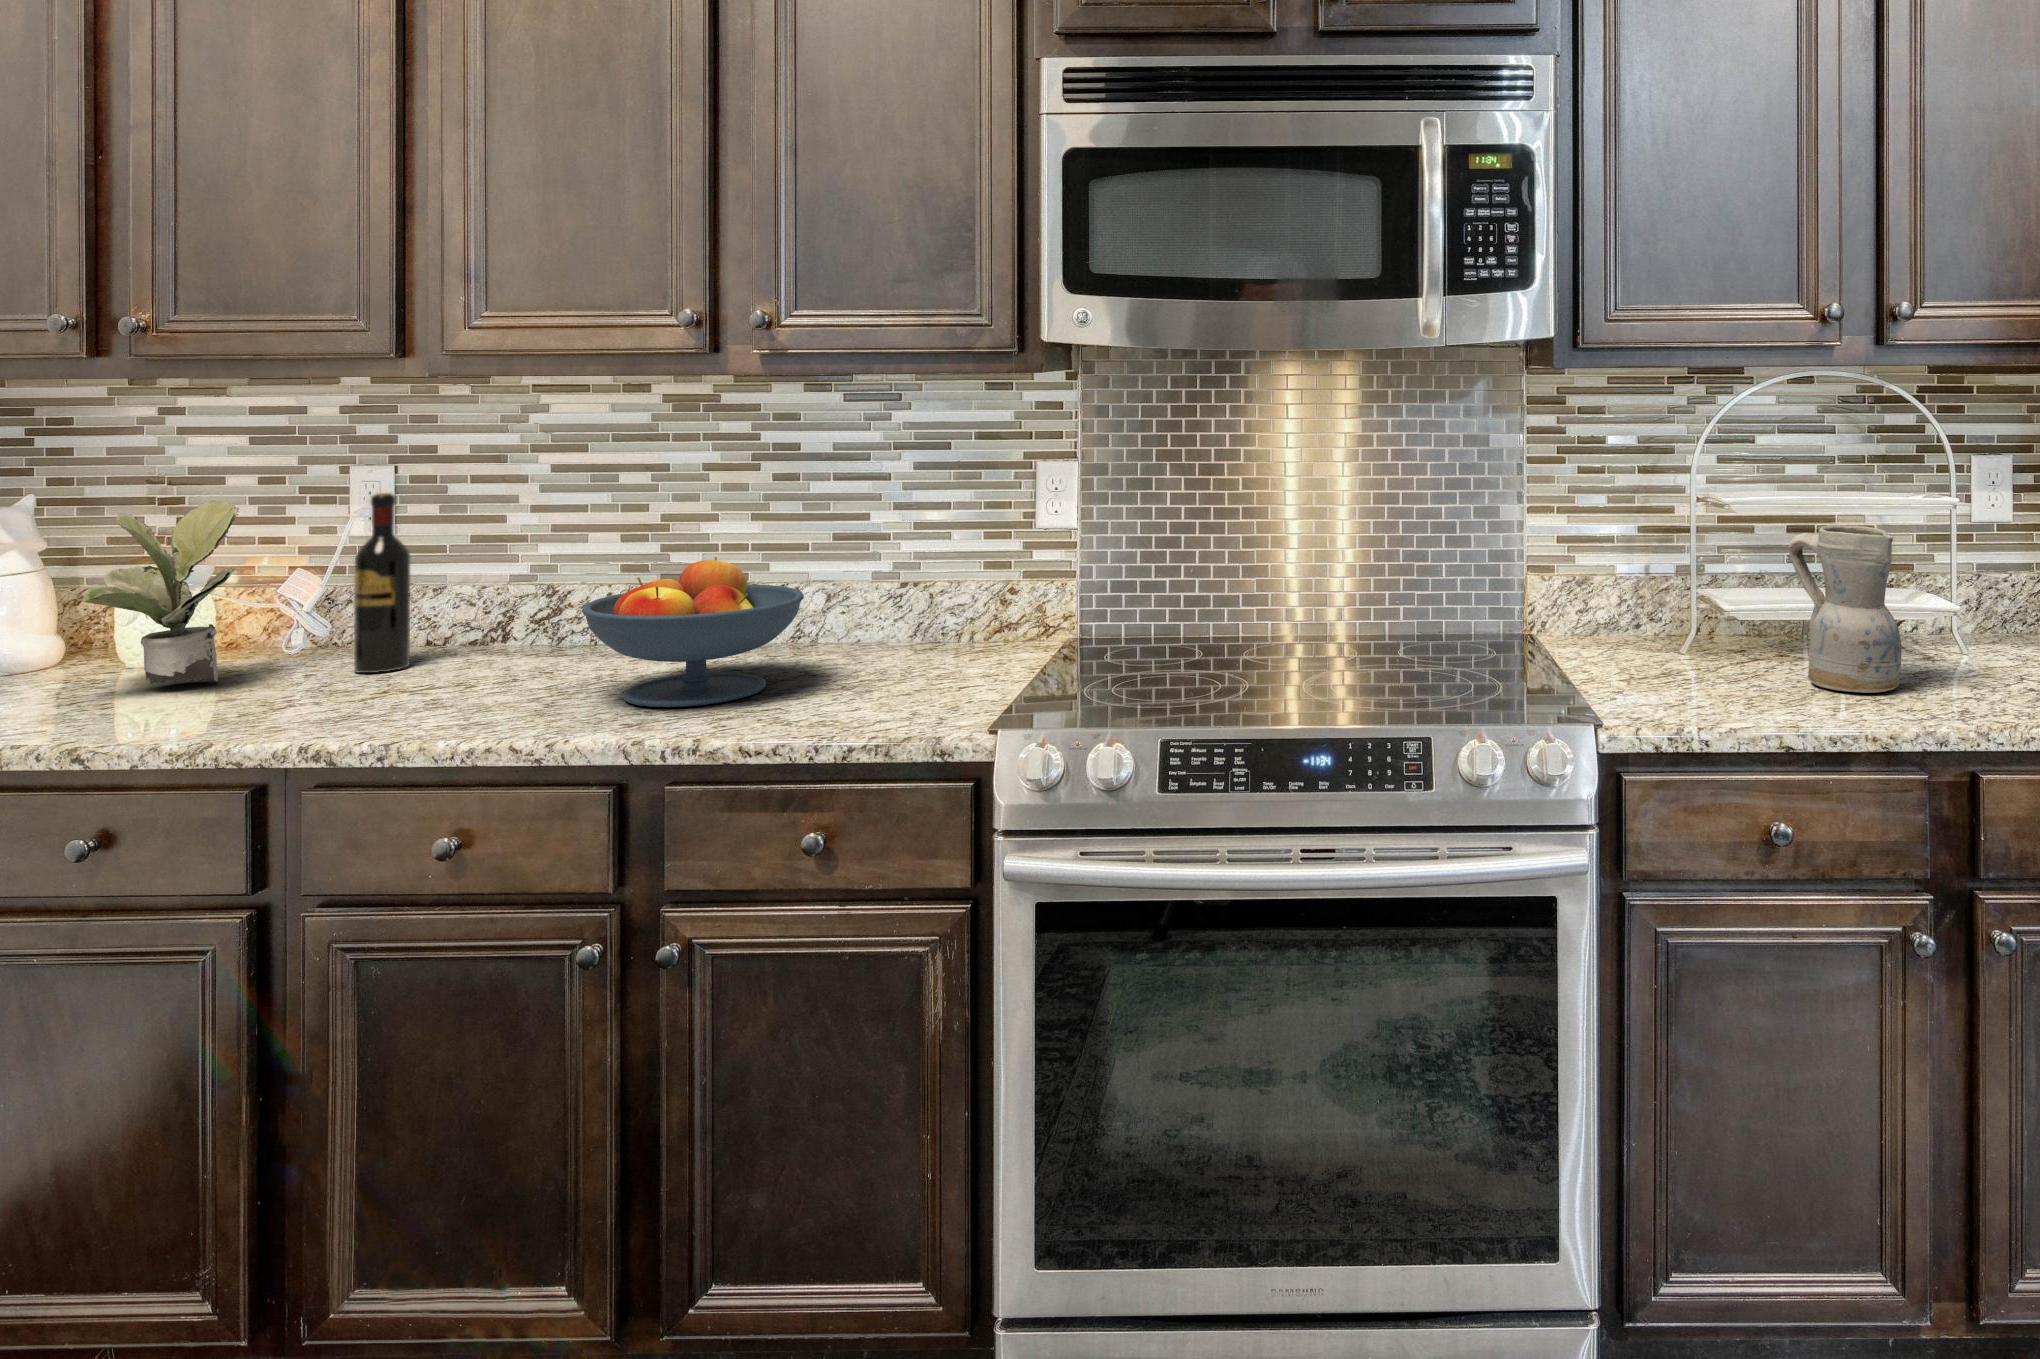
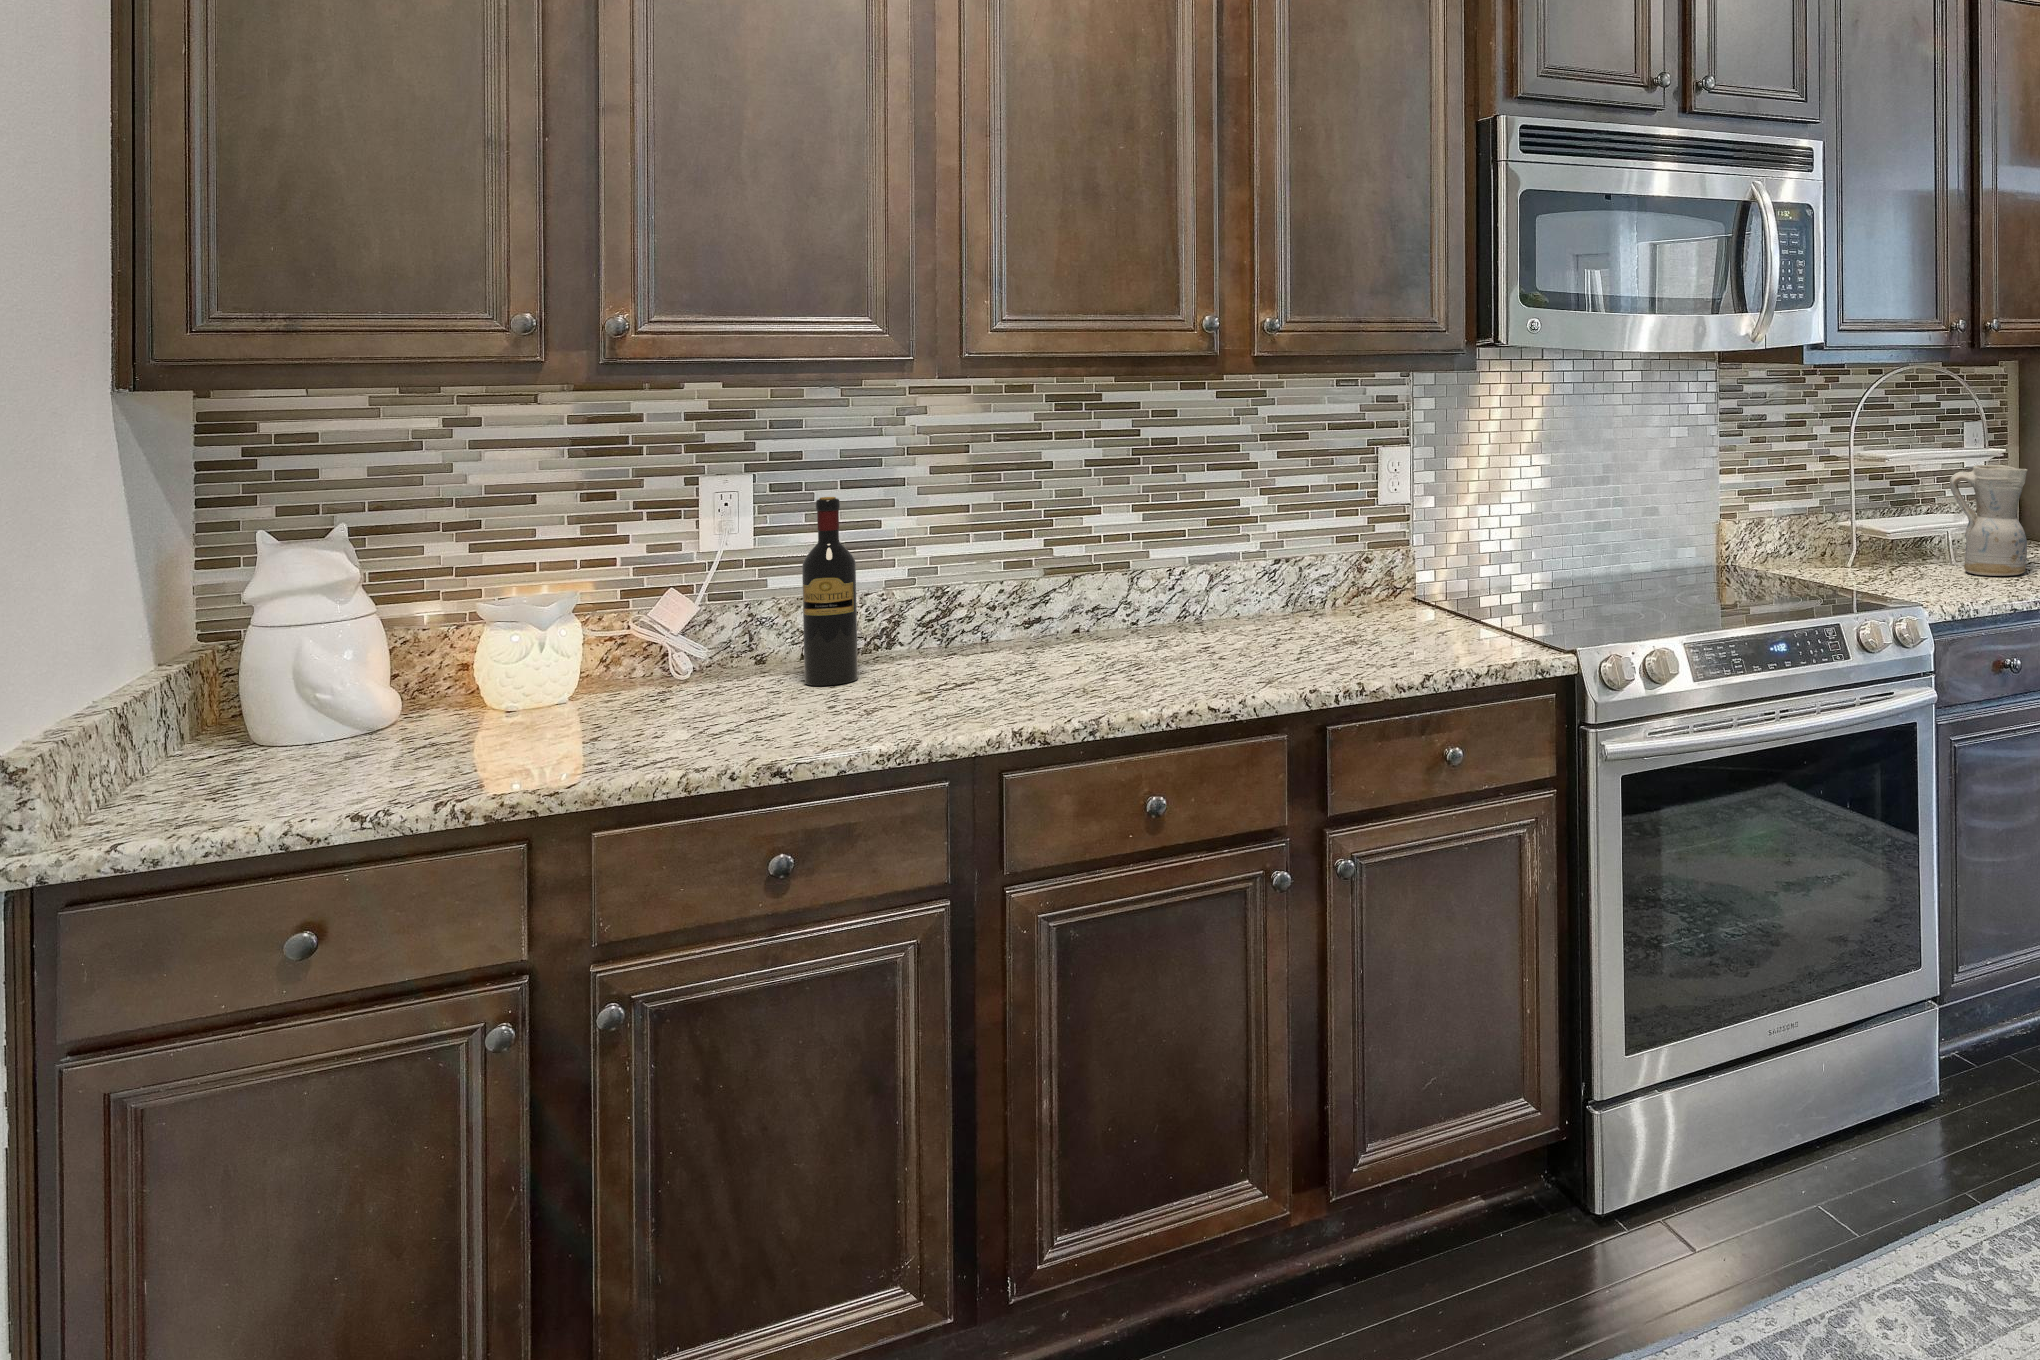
potted plant: present [83,501,239,684] -> none [561,512,739,716]
fruit bowl: present [582,557,804,707] -> none [1139,538,1327,670]

